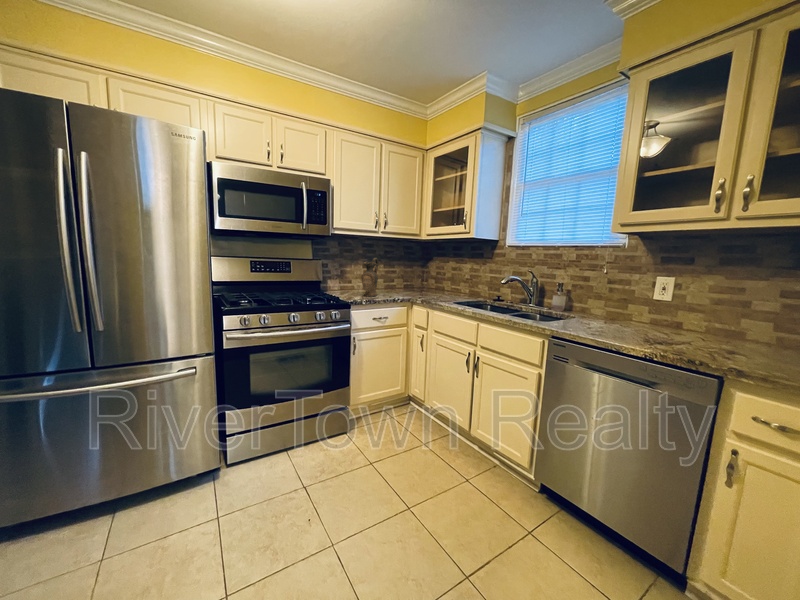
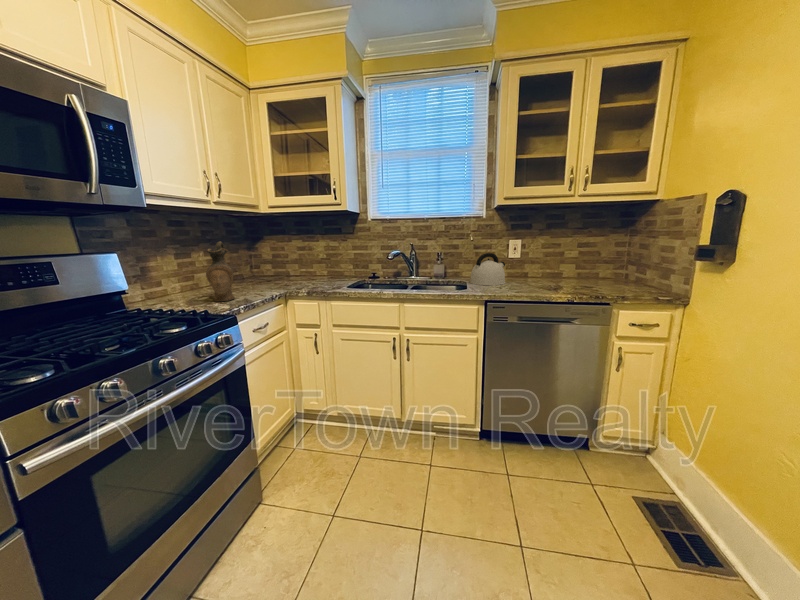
kettle: none [579,288,634,328] -> present [470,253,505,285]

